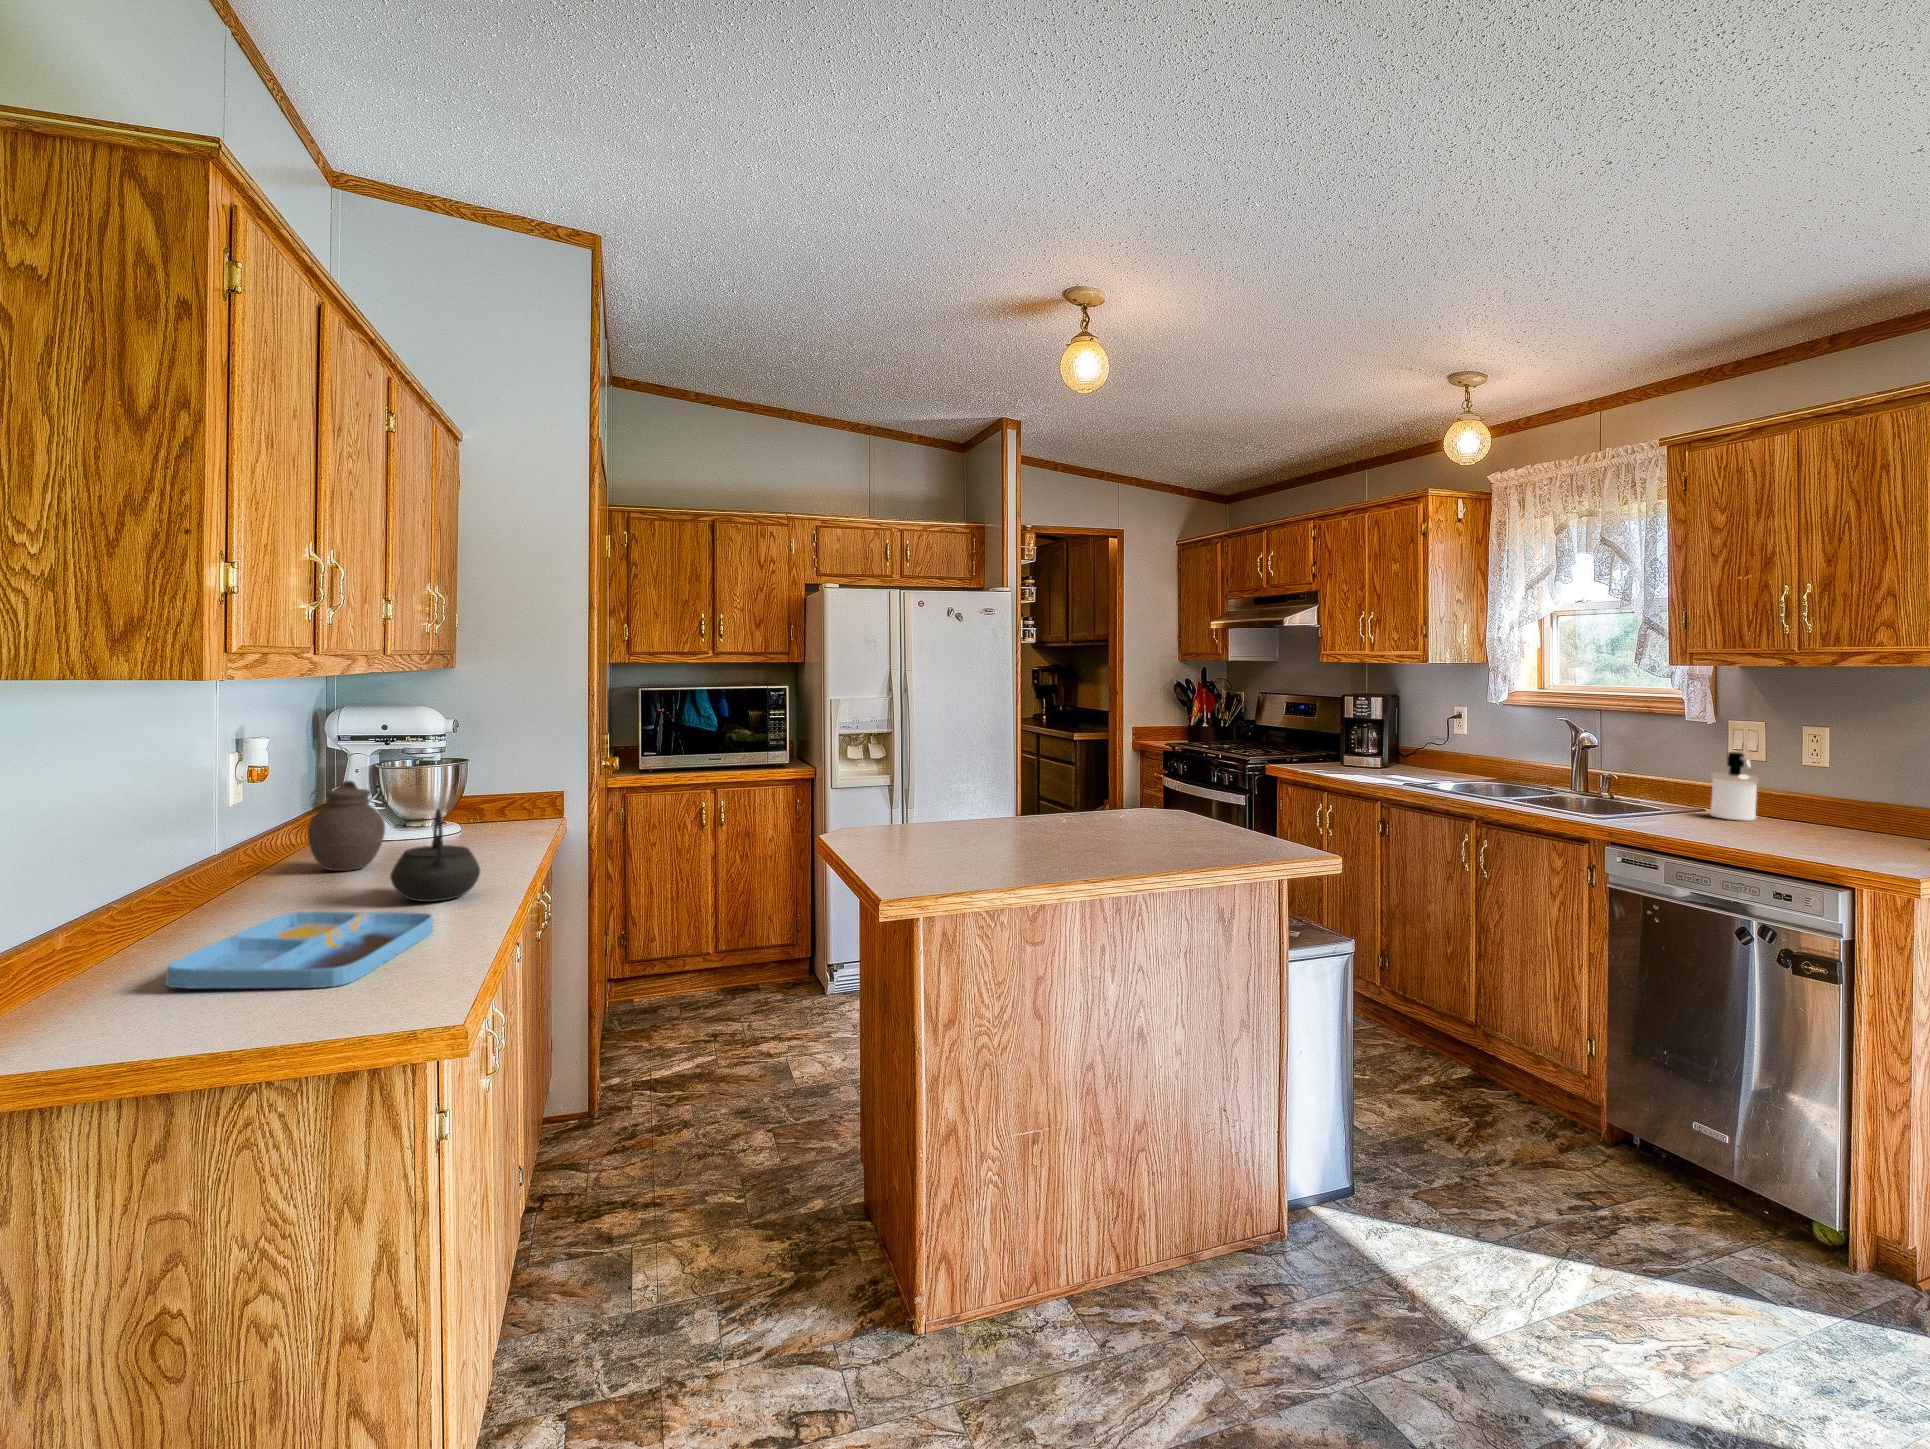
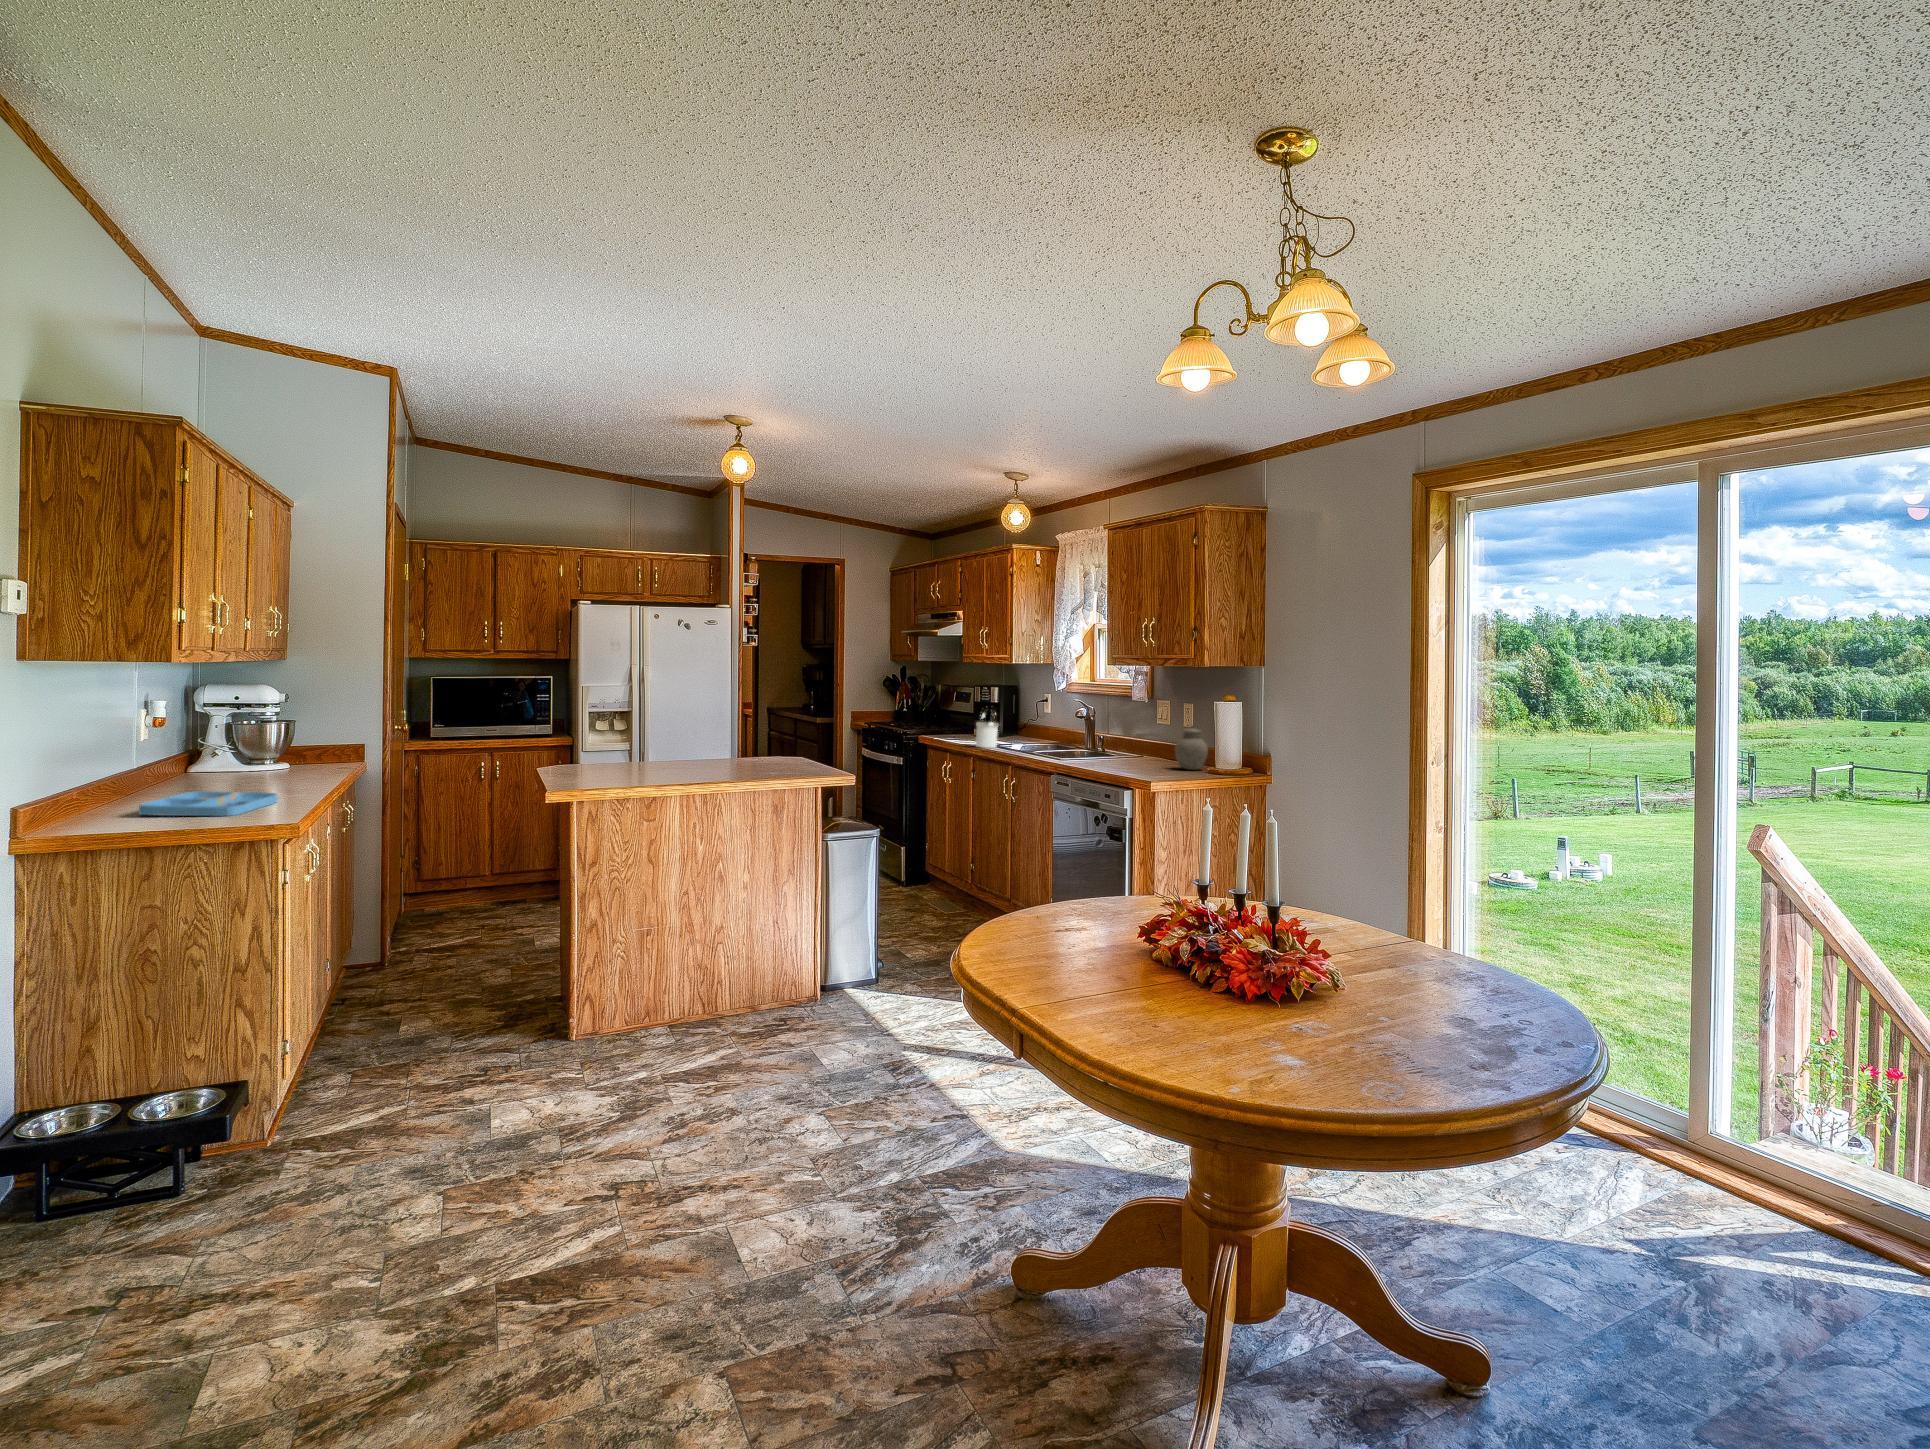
soap dispenser: present [1711,752,1759,821] -> present [976,710,999,748]
jar: present [308,781,385,871] -> present [1175,725,1208,770]
kettle: present [390,809,480,902] -> none [249,740,305,794]

